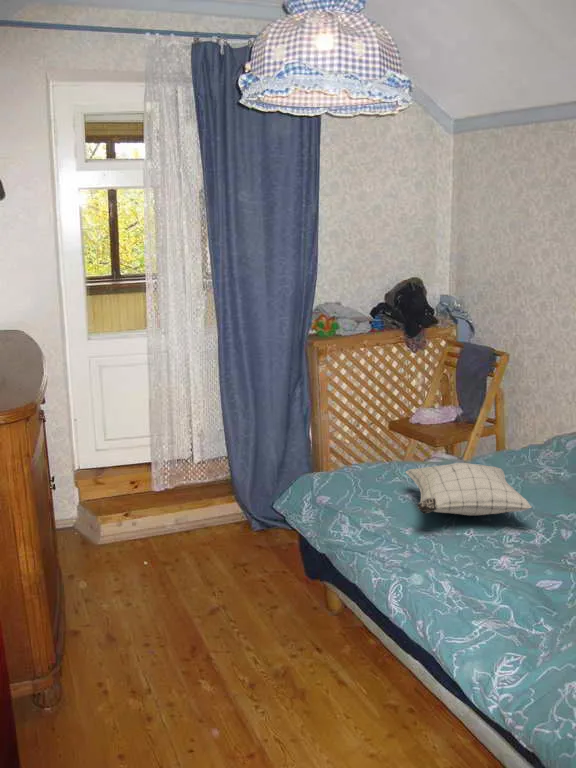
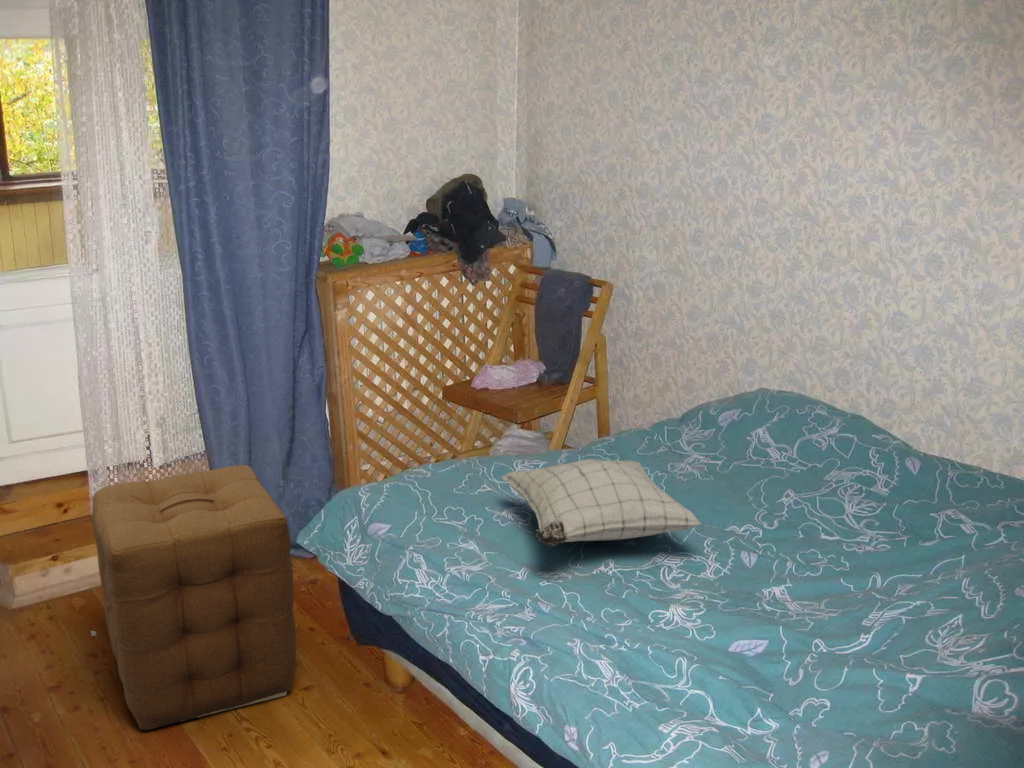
ottoman: none [159,458,273,614] -> present [92,465,296,730]

